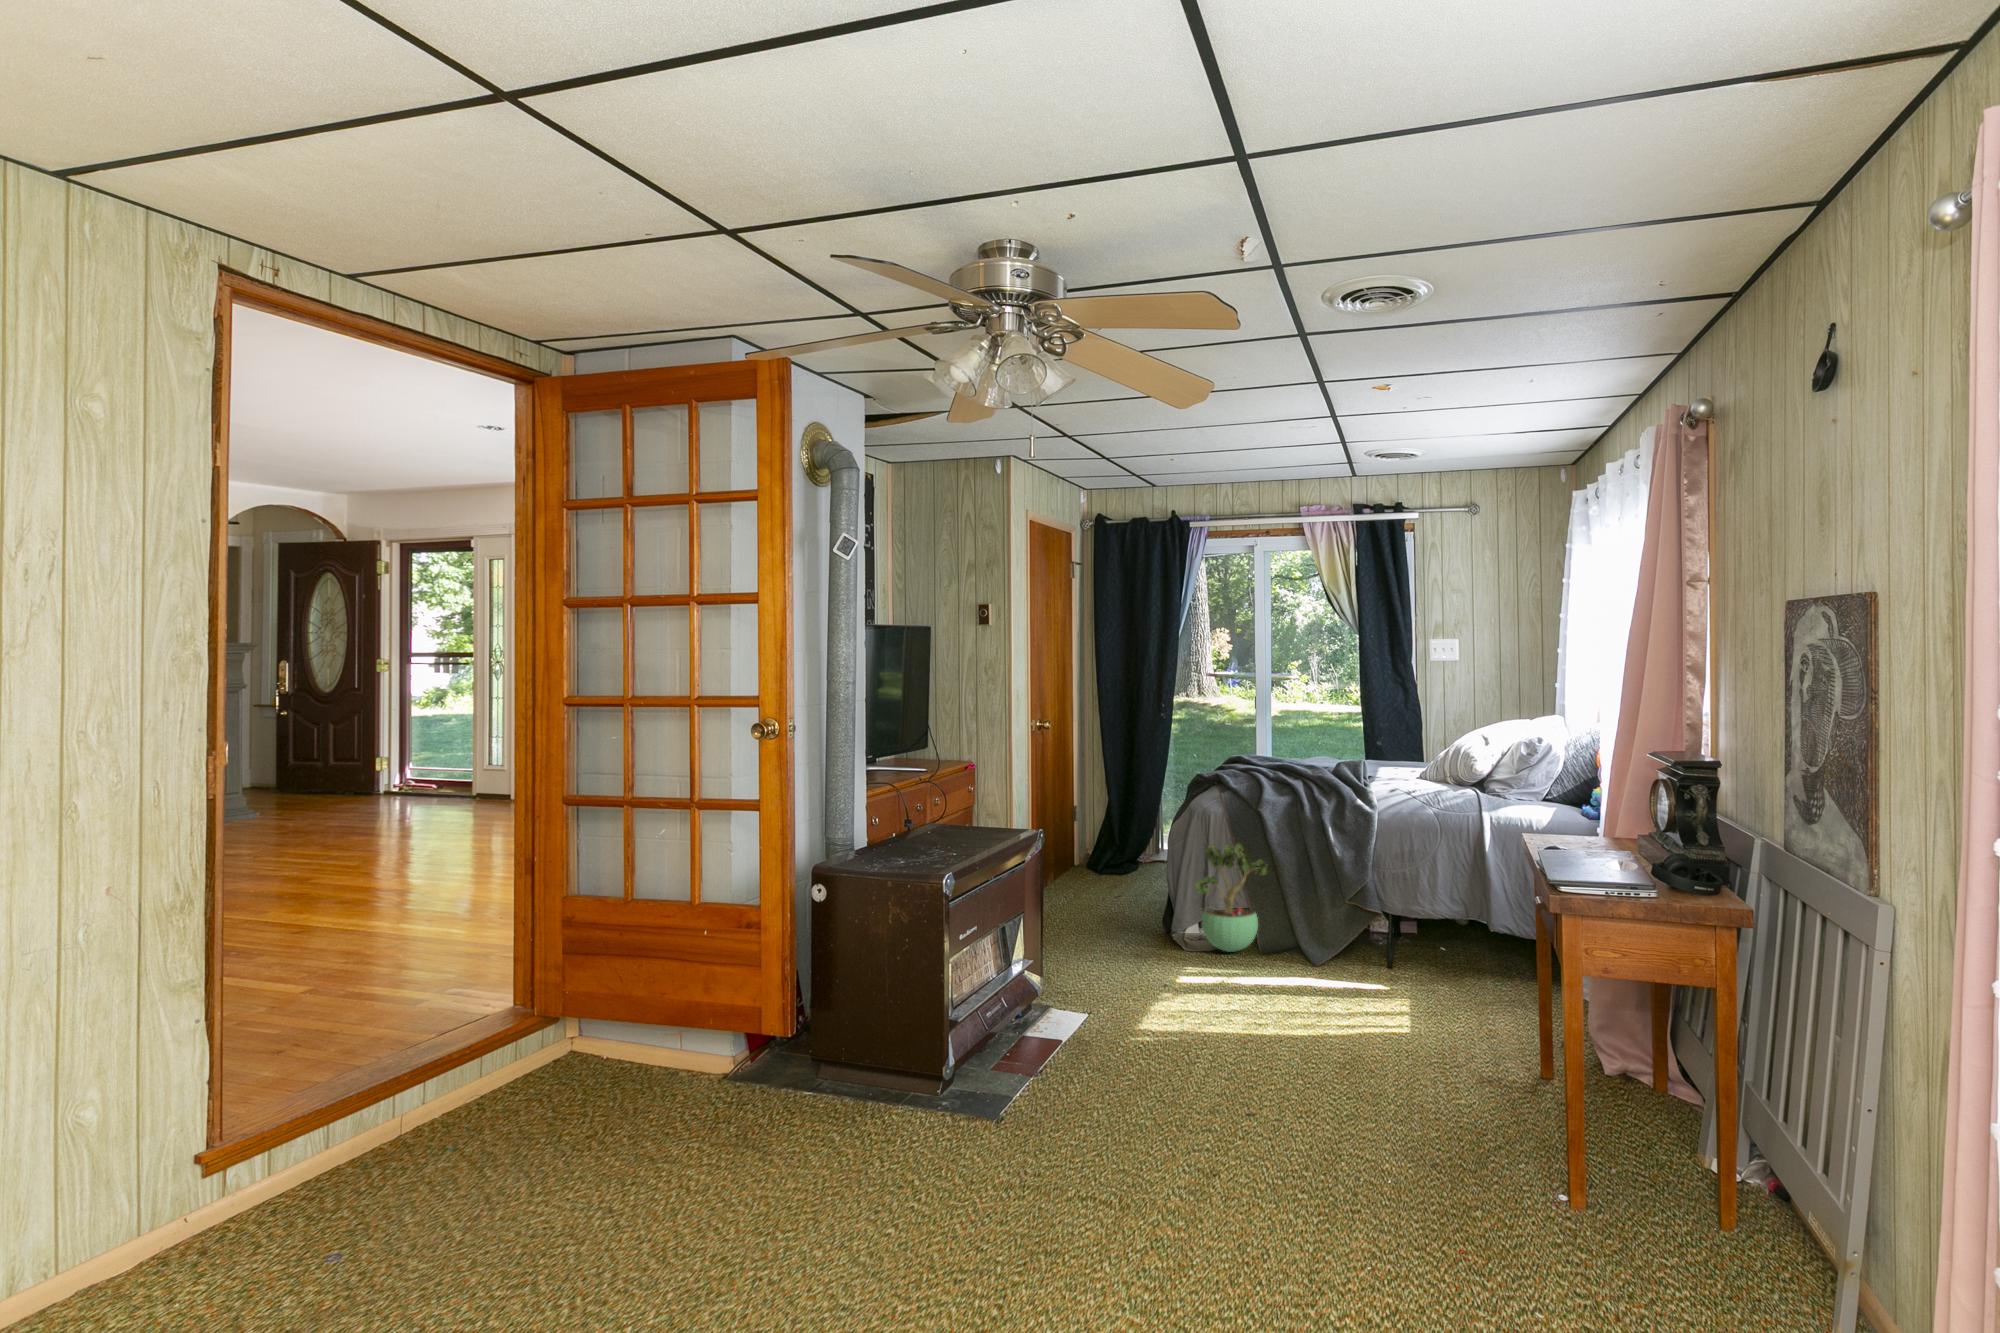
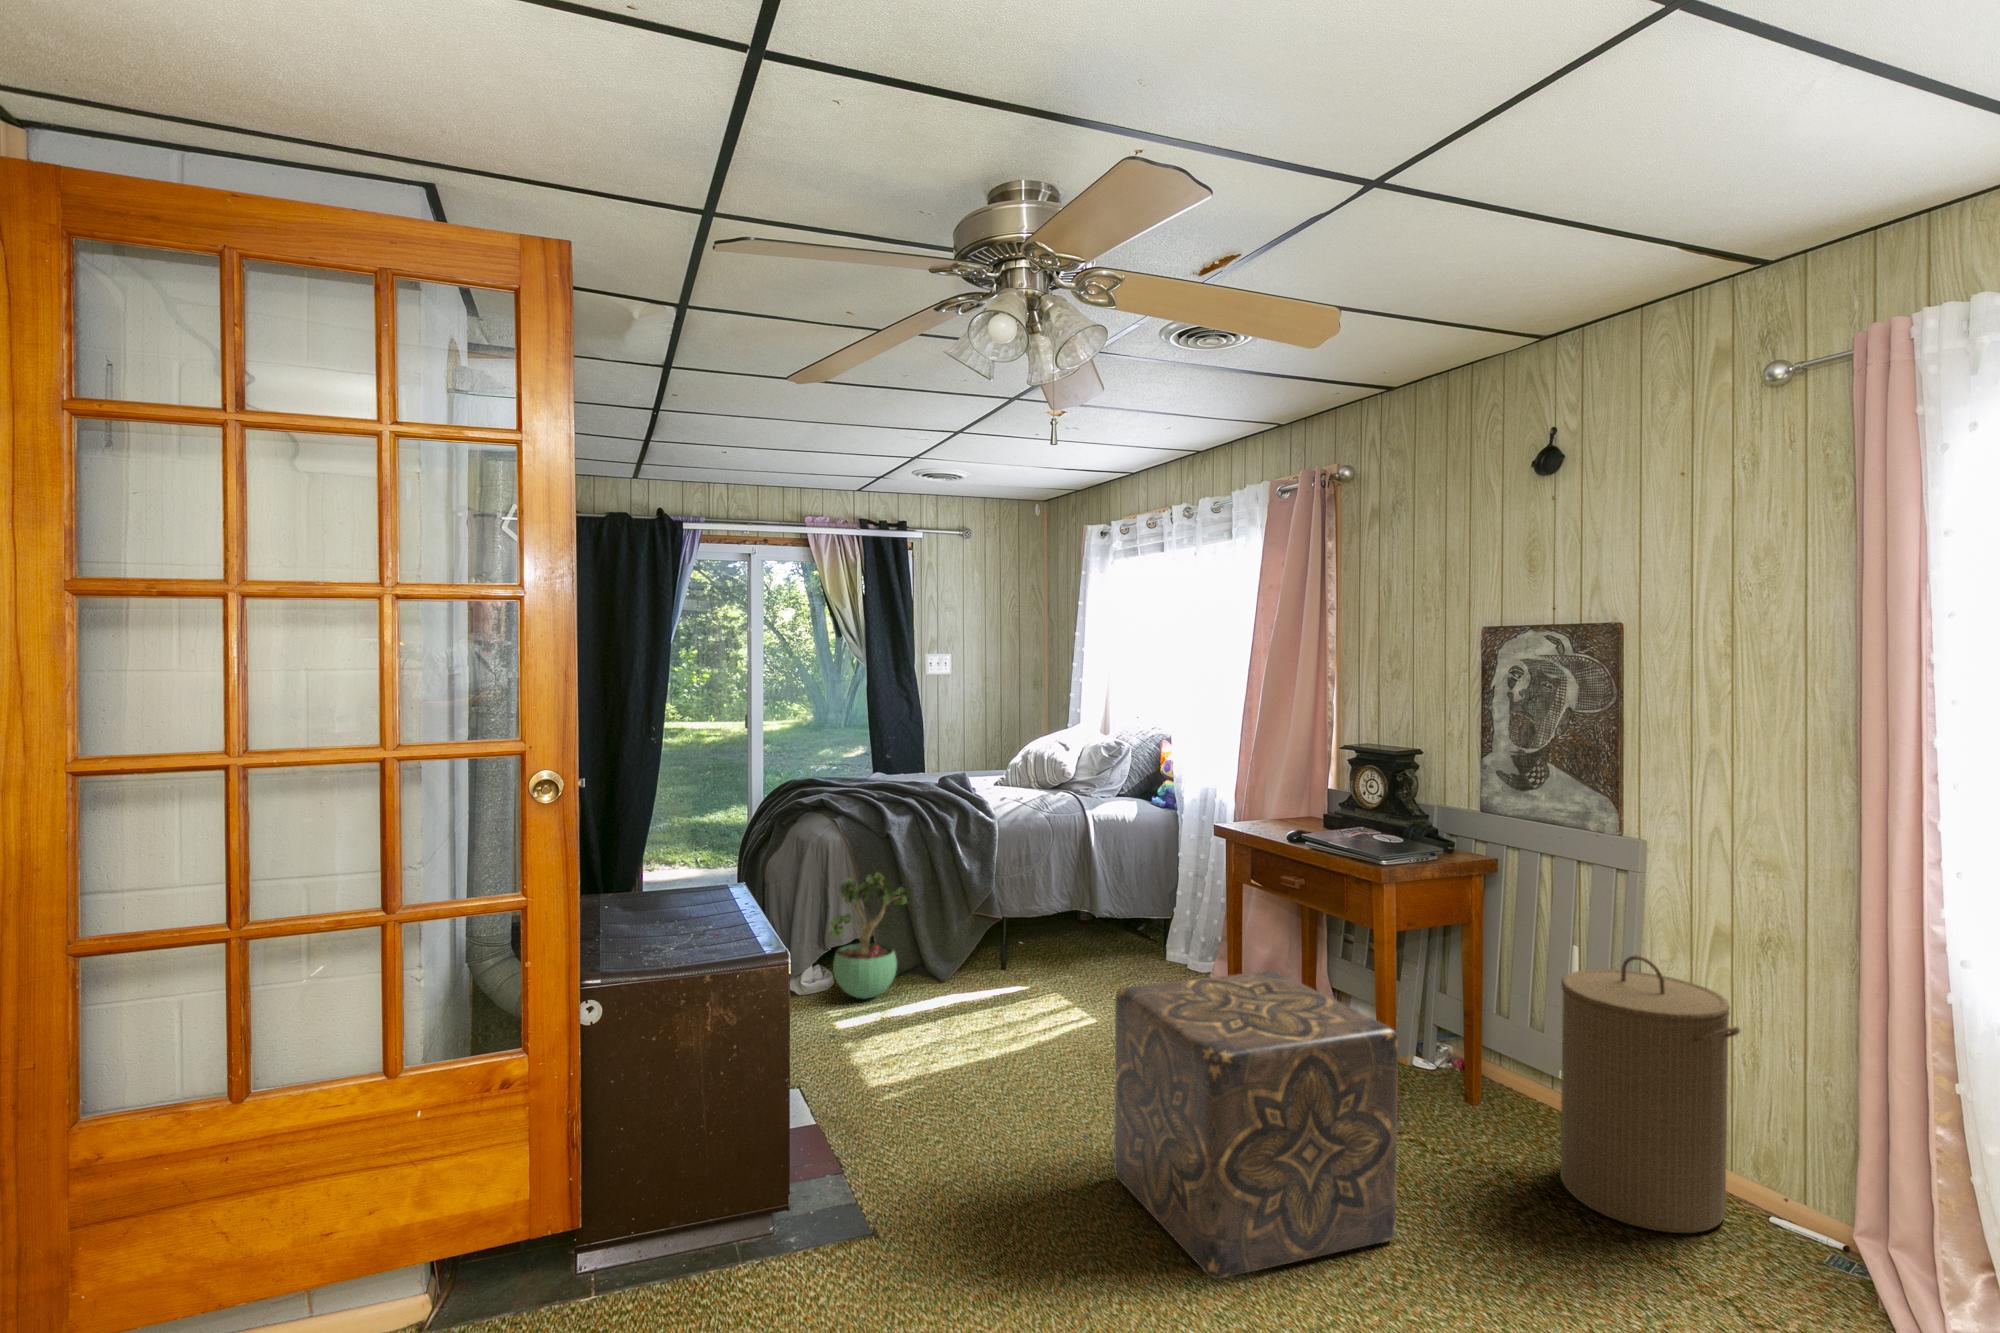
ottoman: none [1209,947,1405,1195] -> present [1114,971,1398,1279]
laundry hamper: none [1626,1002,1805,1294] -> present [1561,956,1740,1233]

